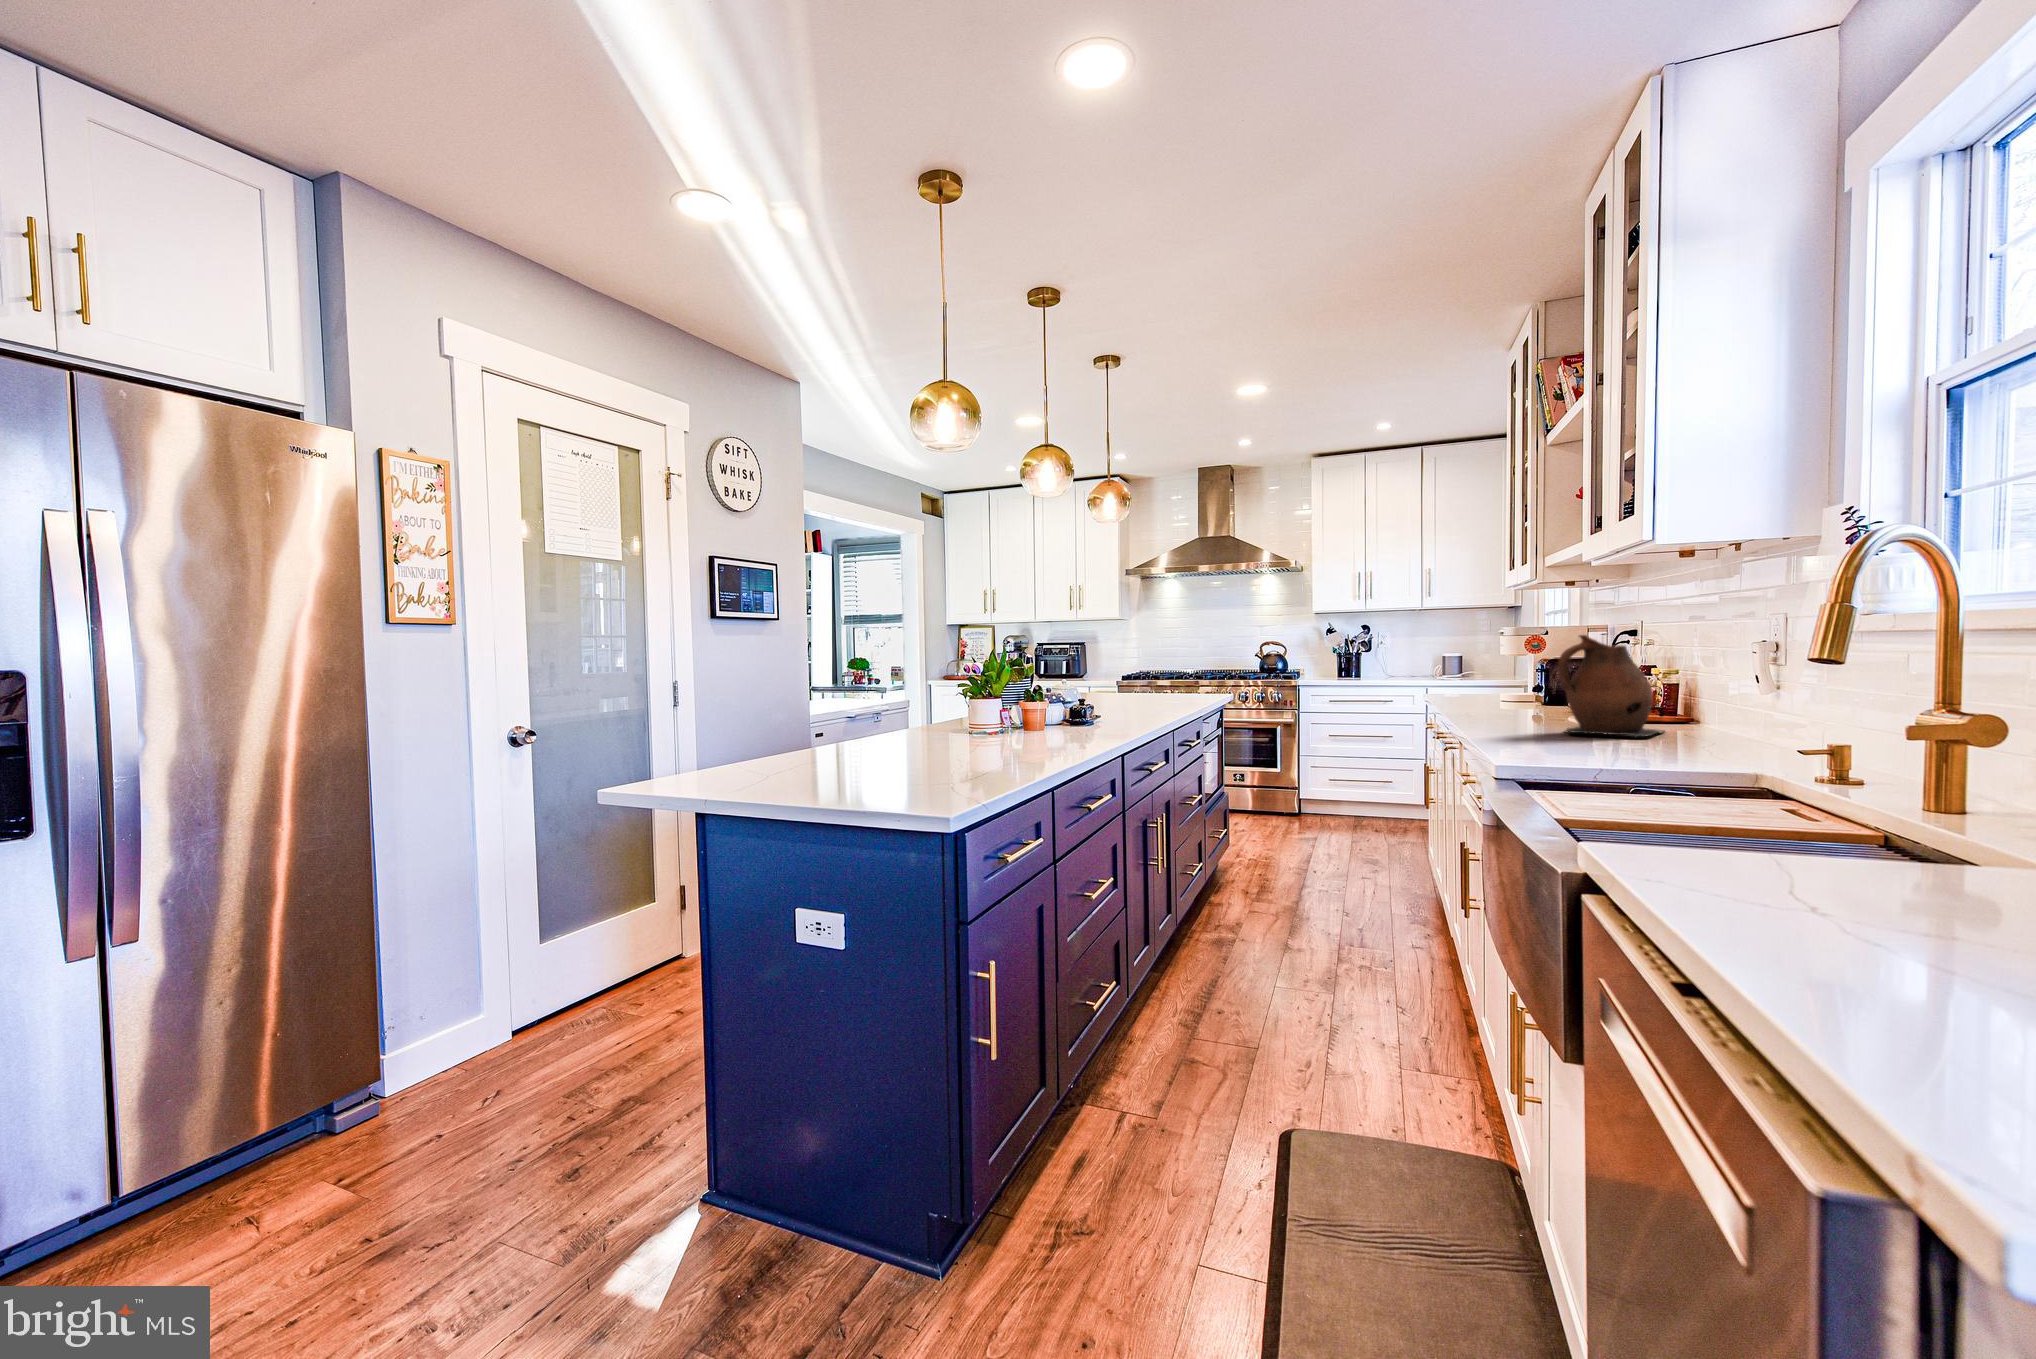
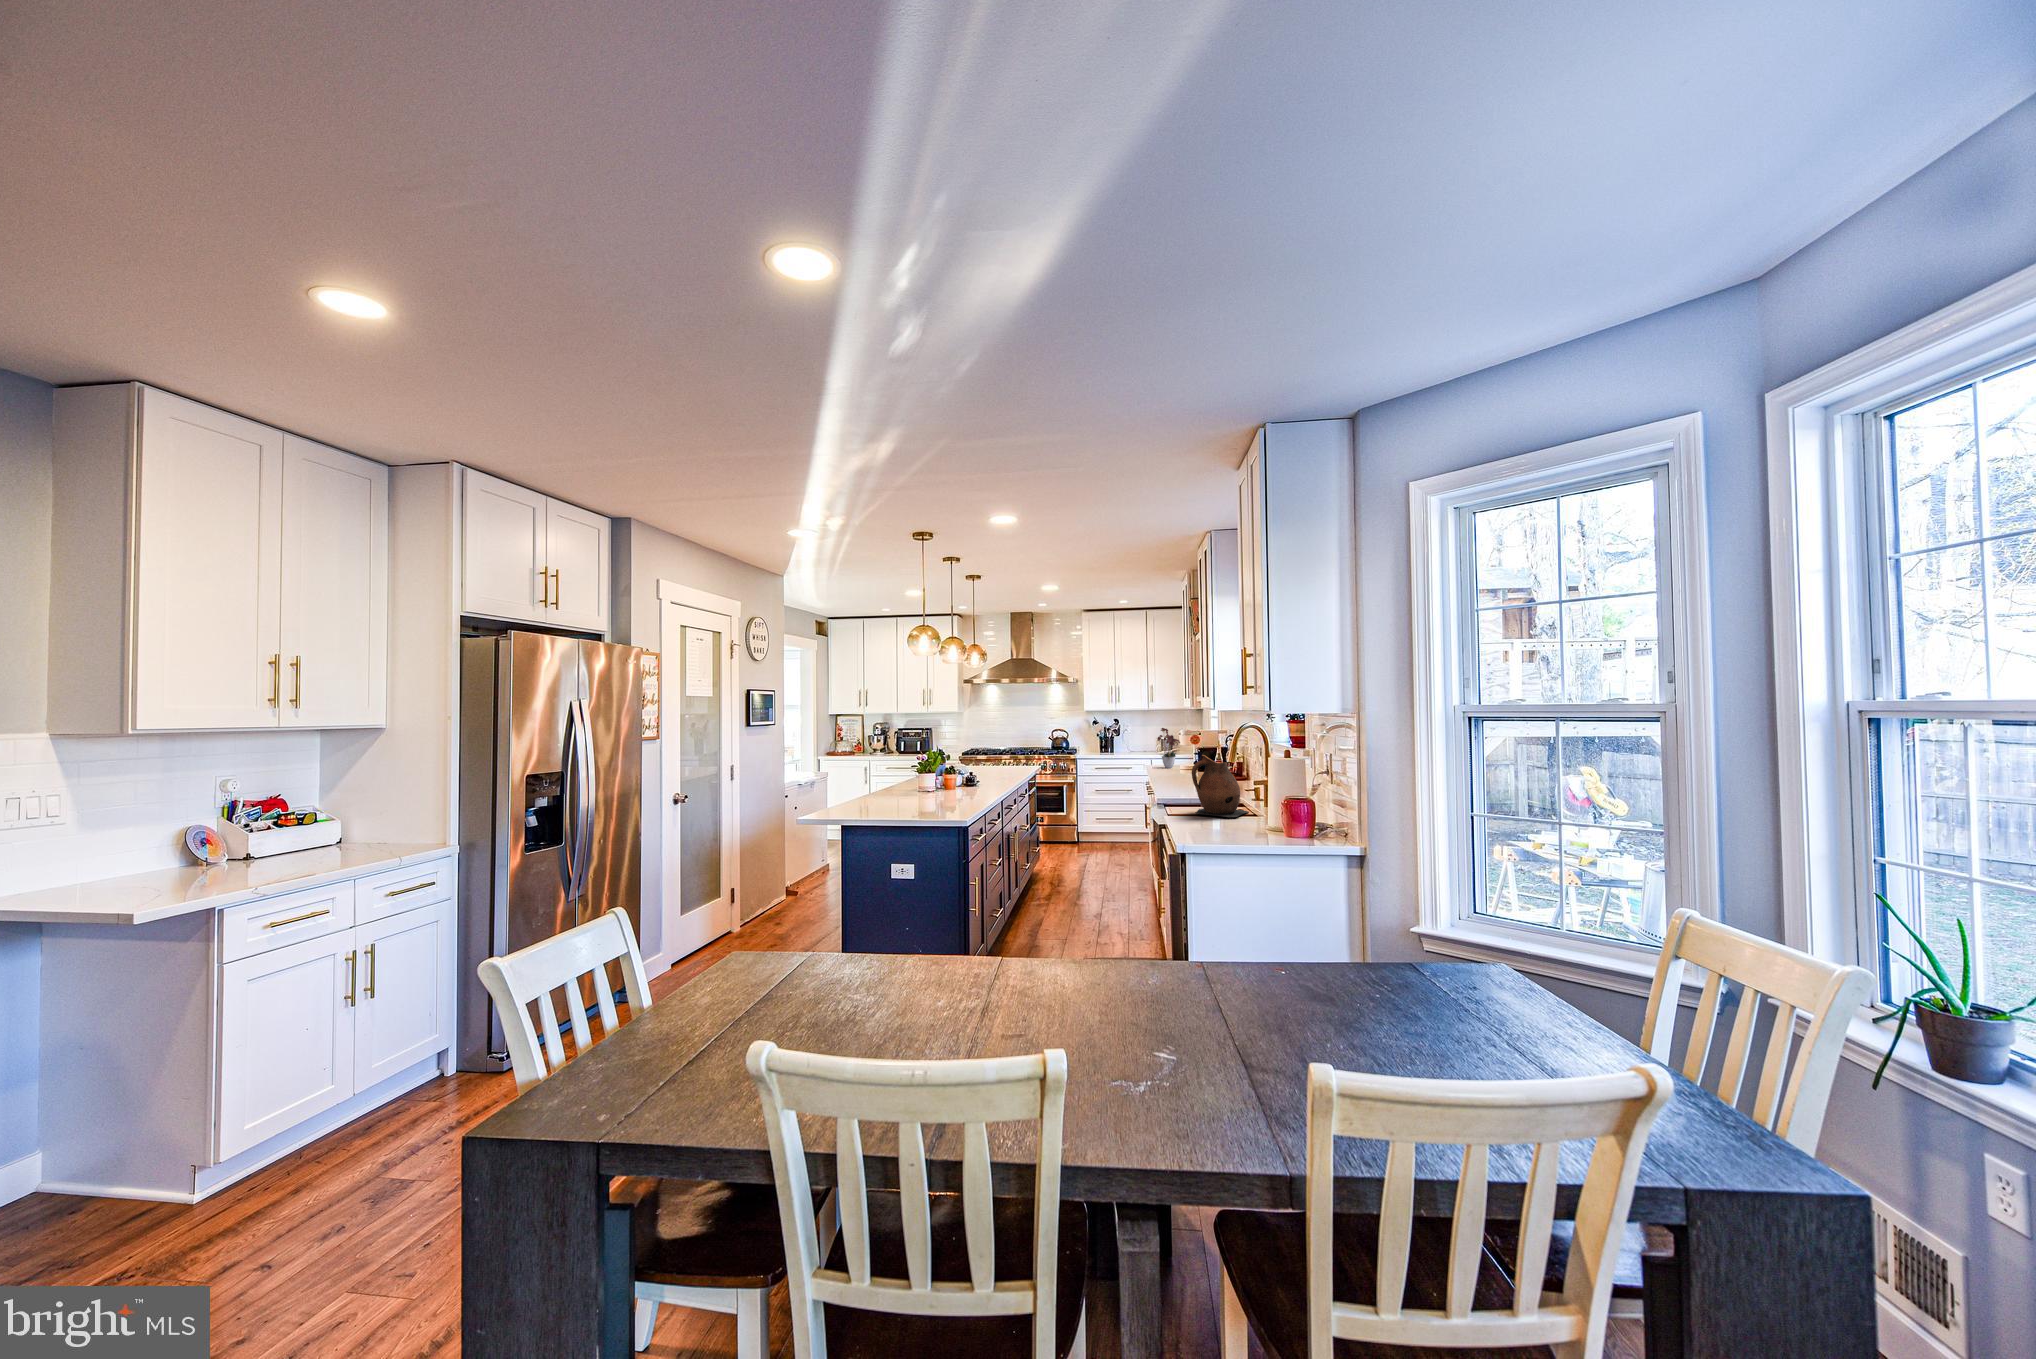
flower arrangement: none [1440,625,1488,690] -> present [1157,728,1180,768]

